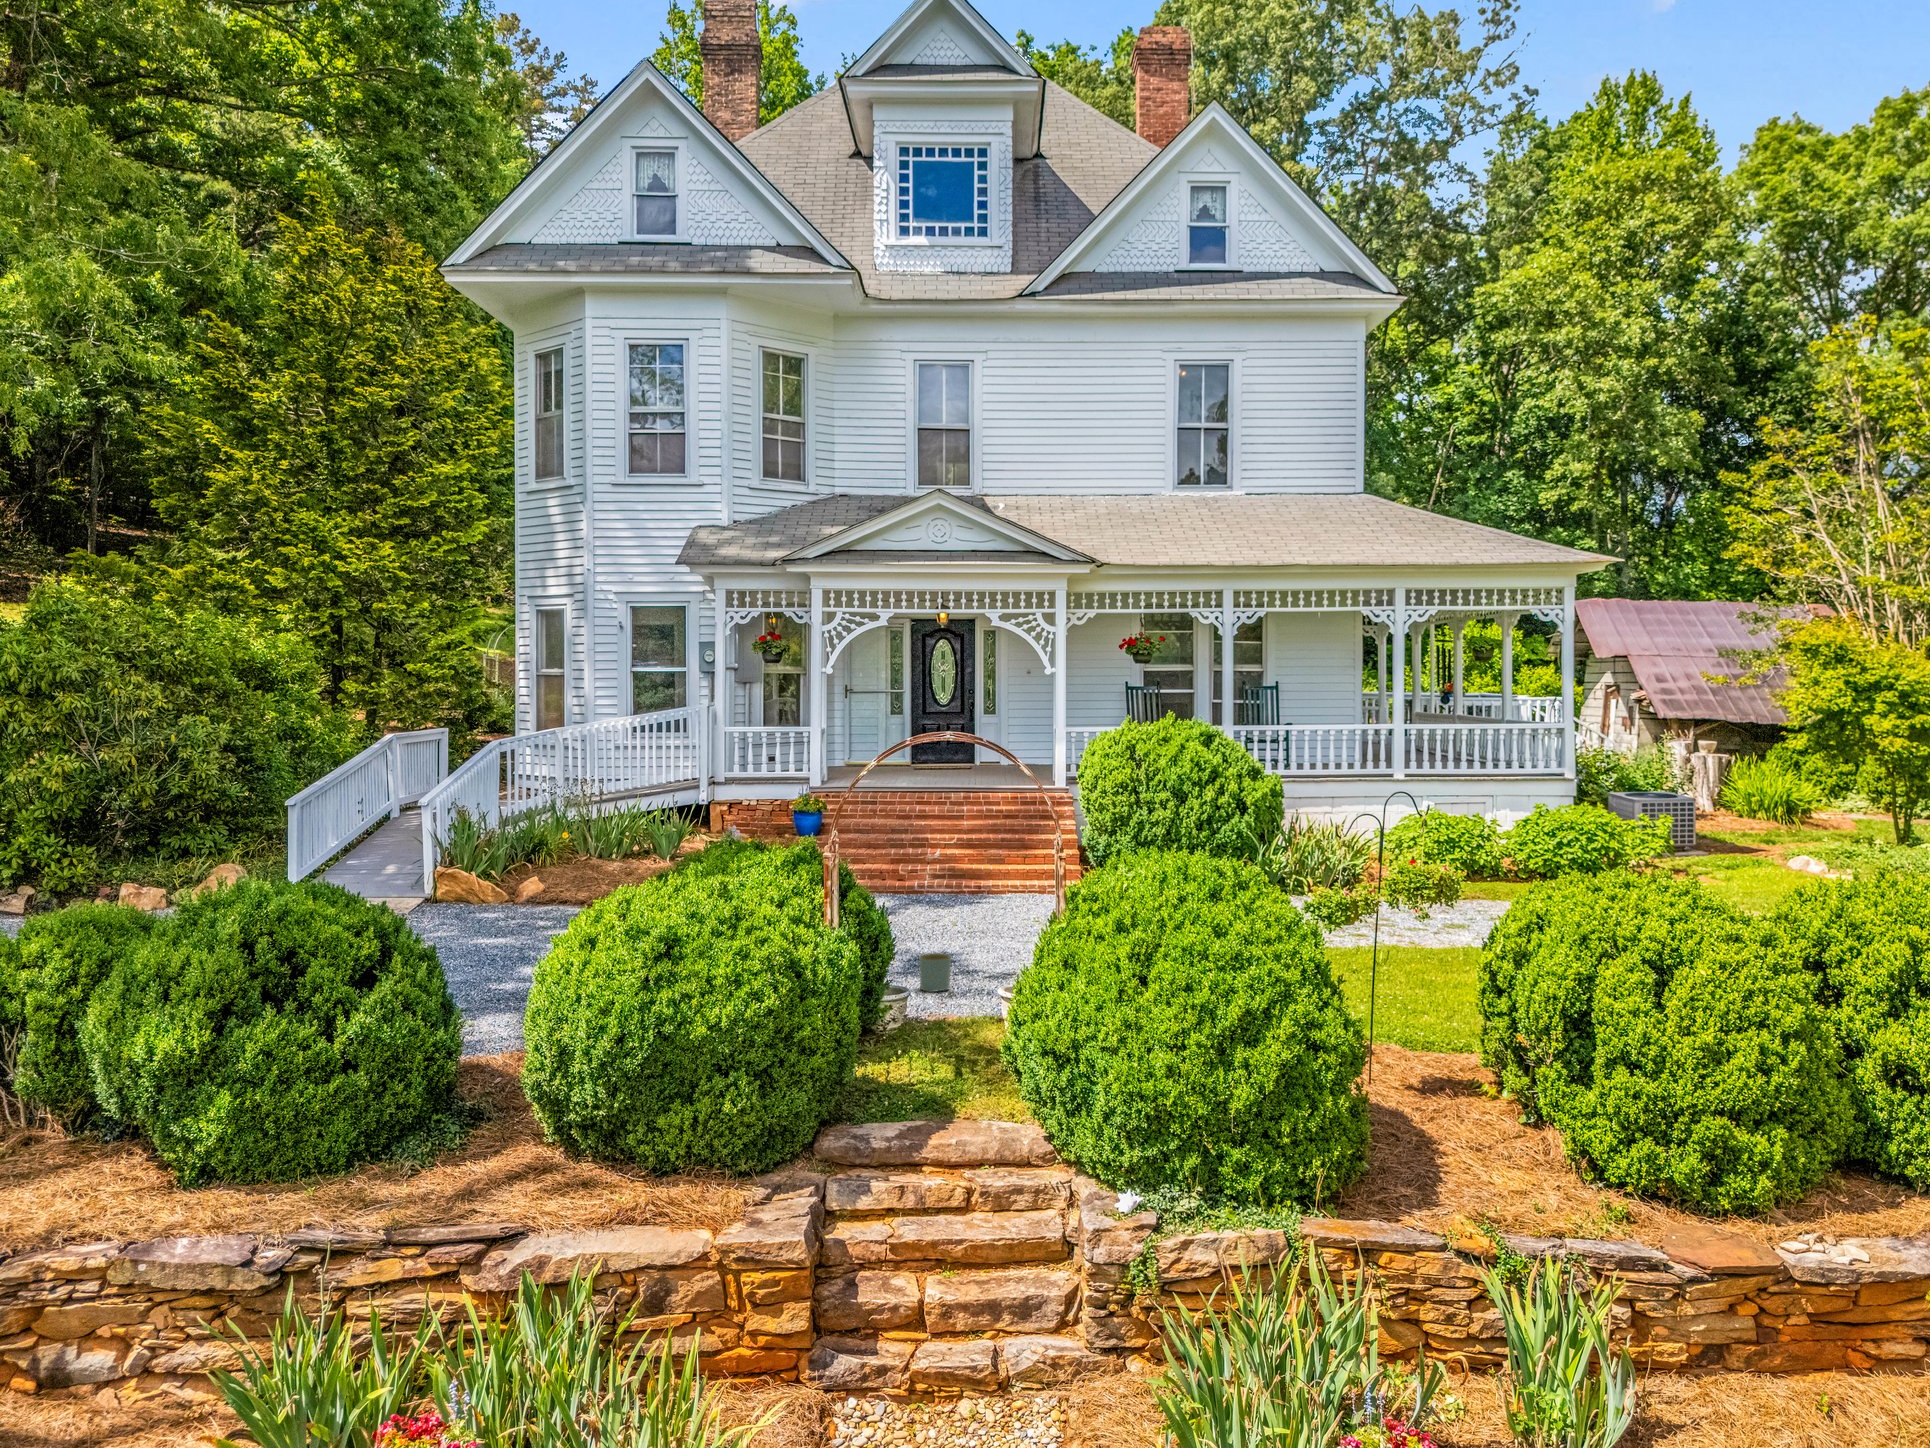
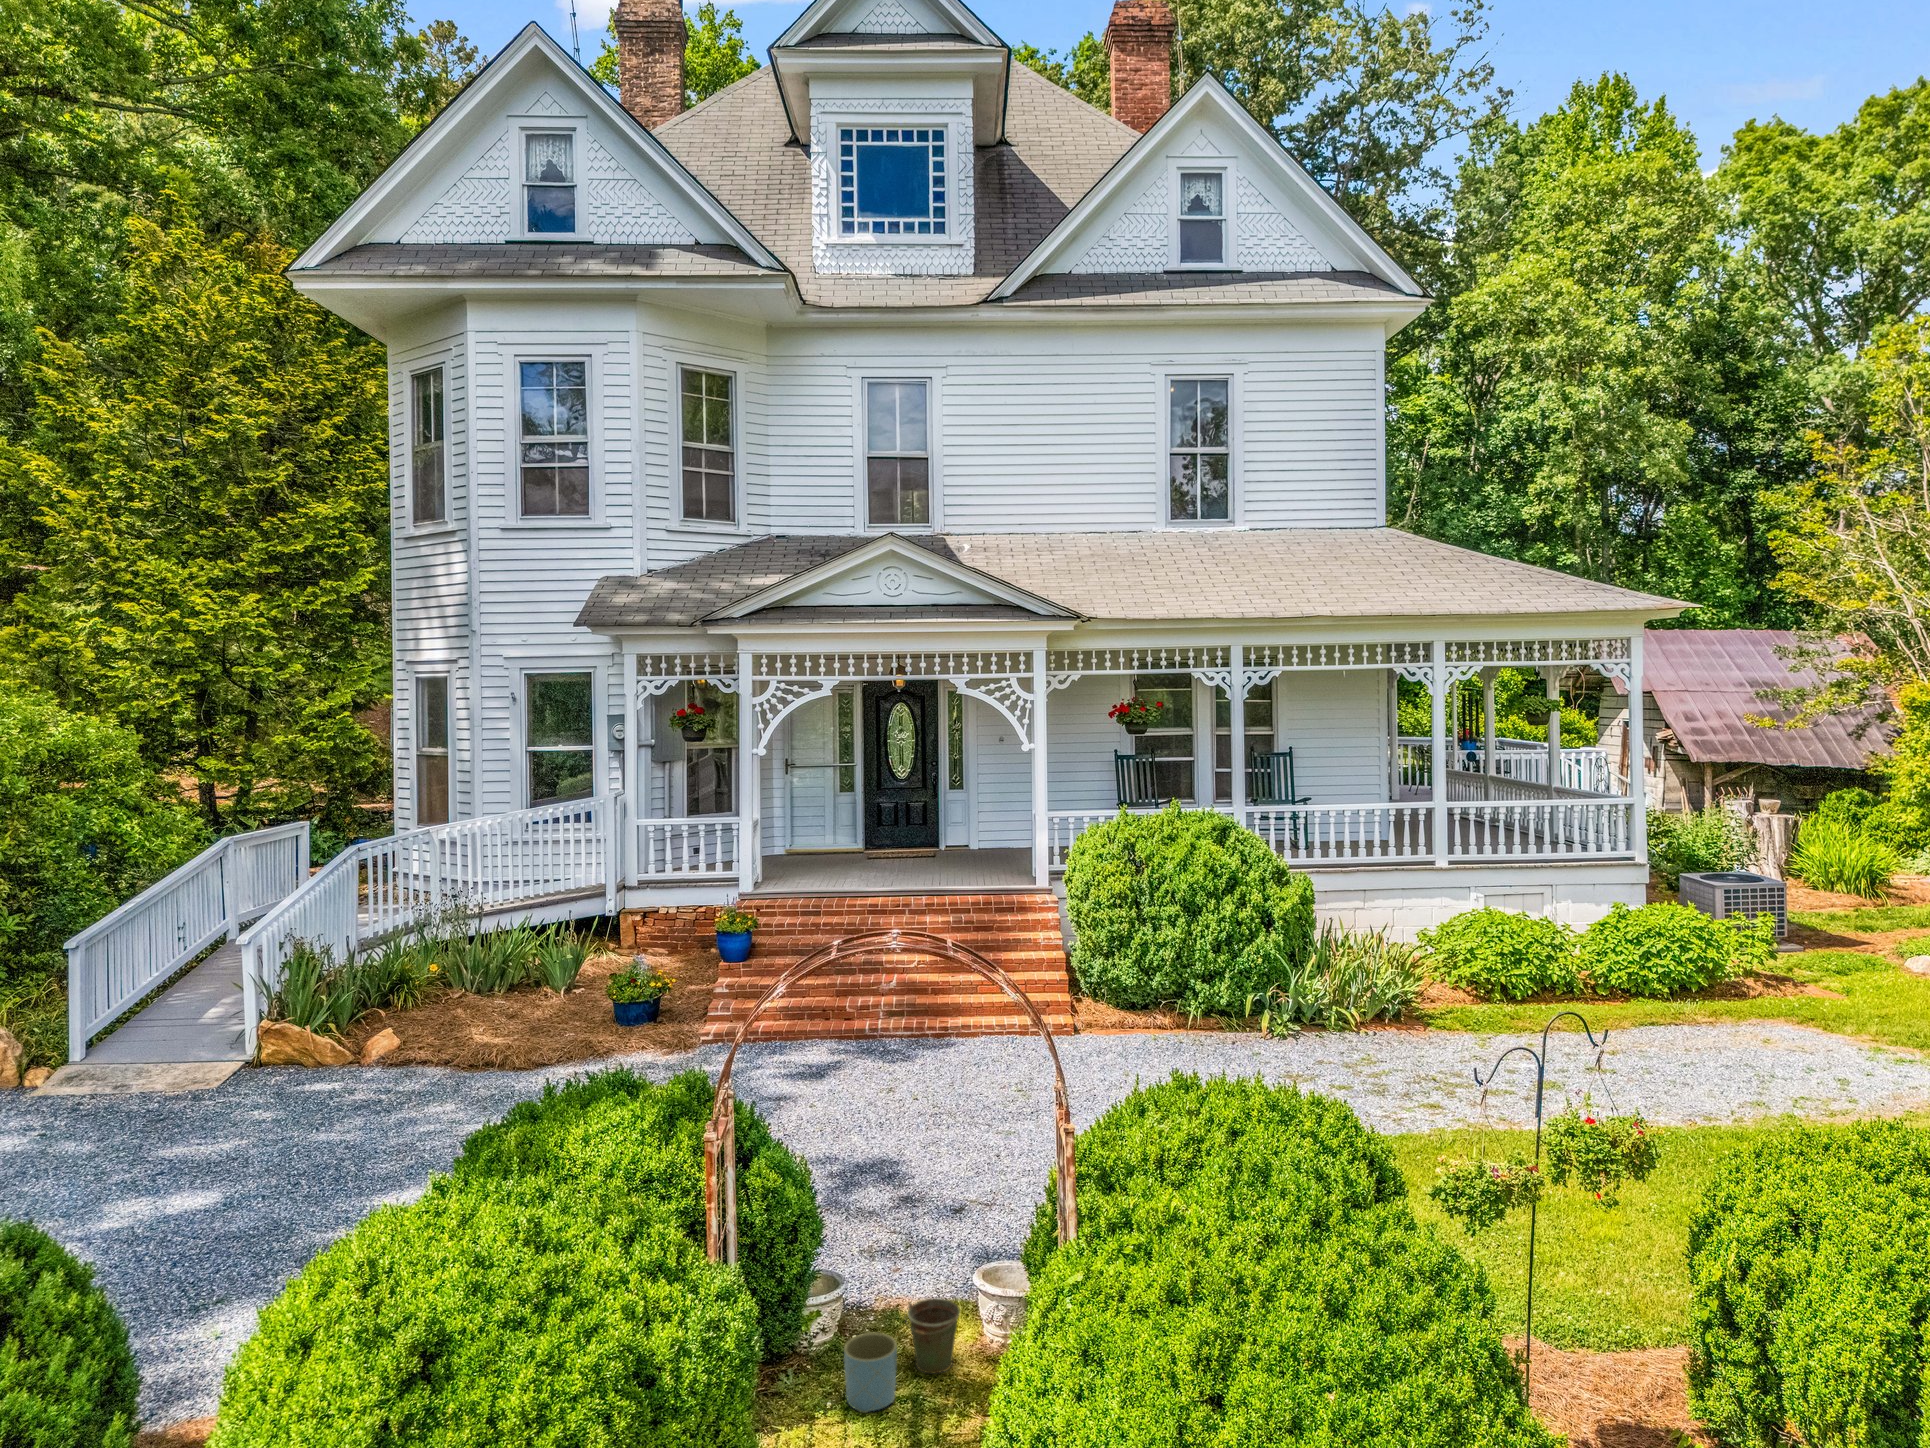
bucket: none [955,947,990,986] -> present [905,1298,960,1373]

